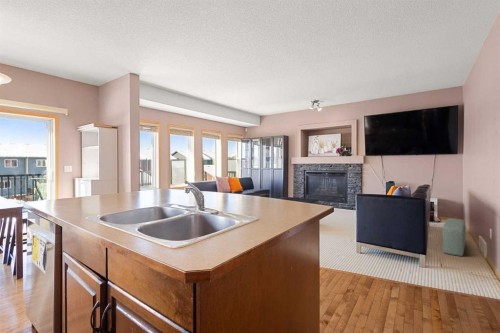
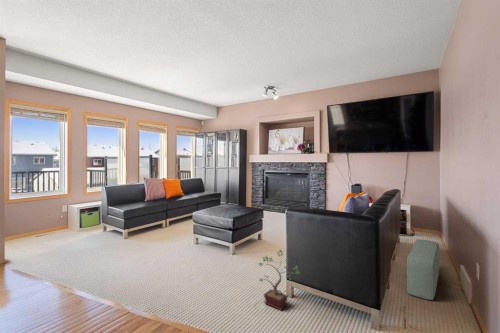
potted plant: none [338,219,373,259] -> present [258,250,300,310]

